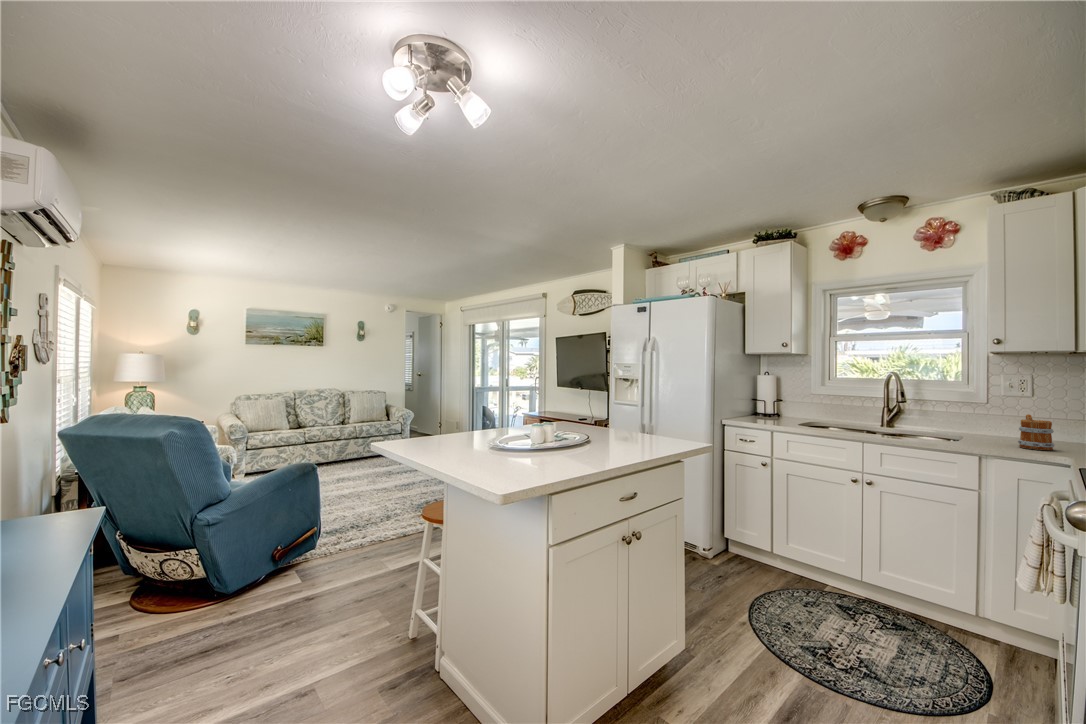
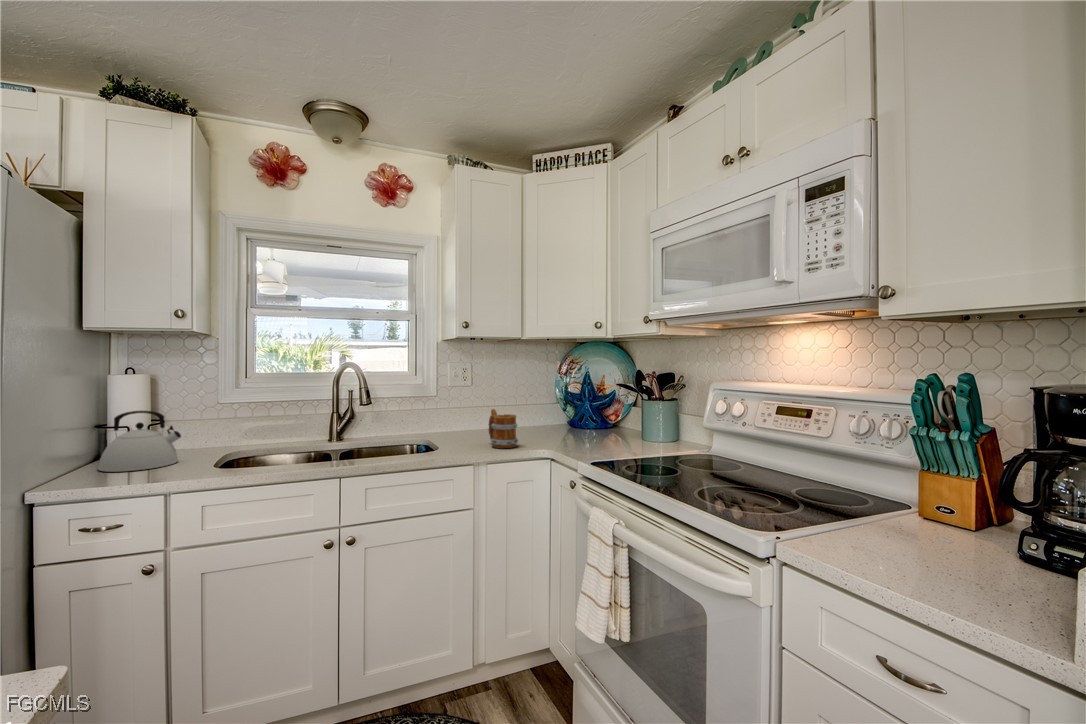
kettle: none [751,393,786,421] -> present [98,411,181,472]

